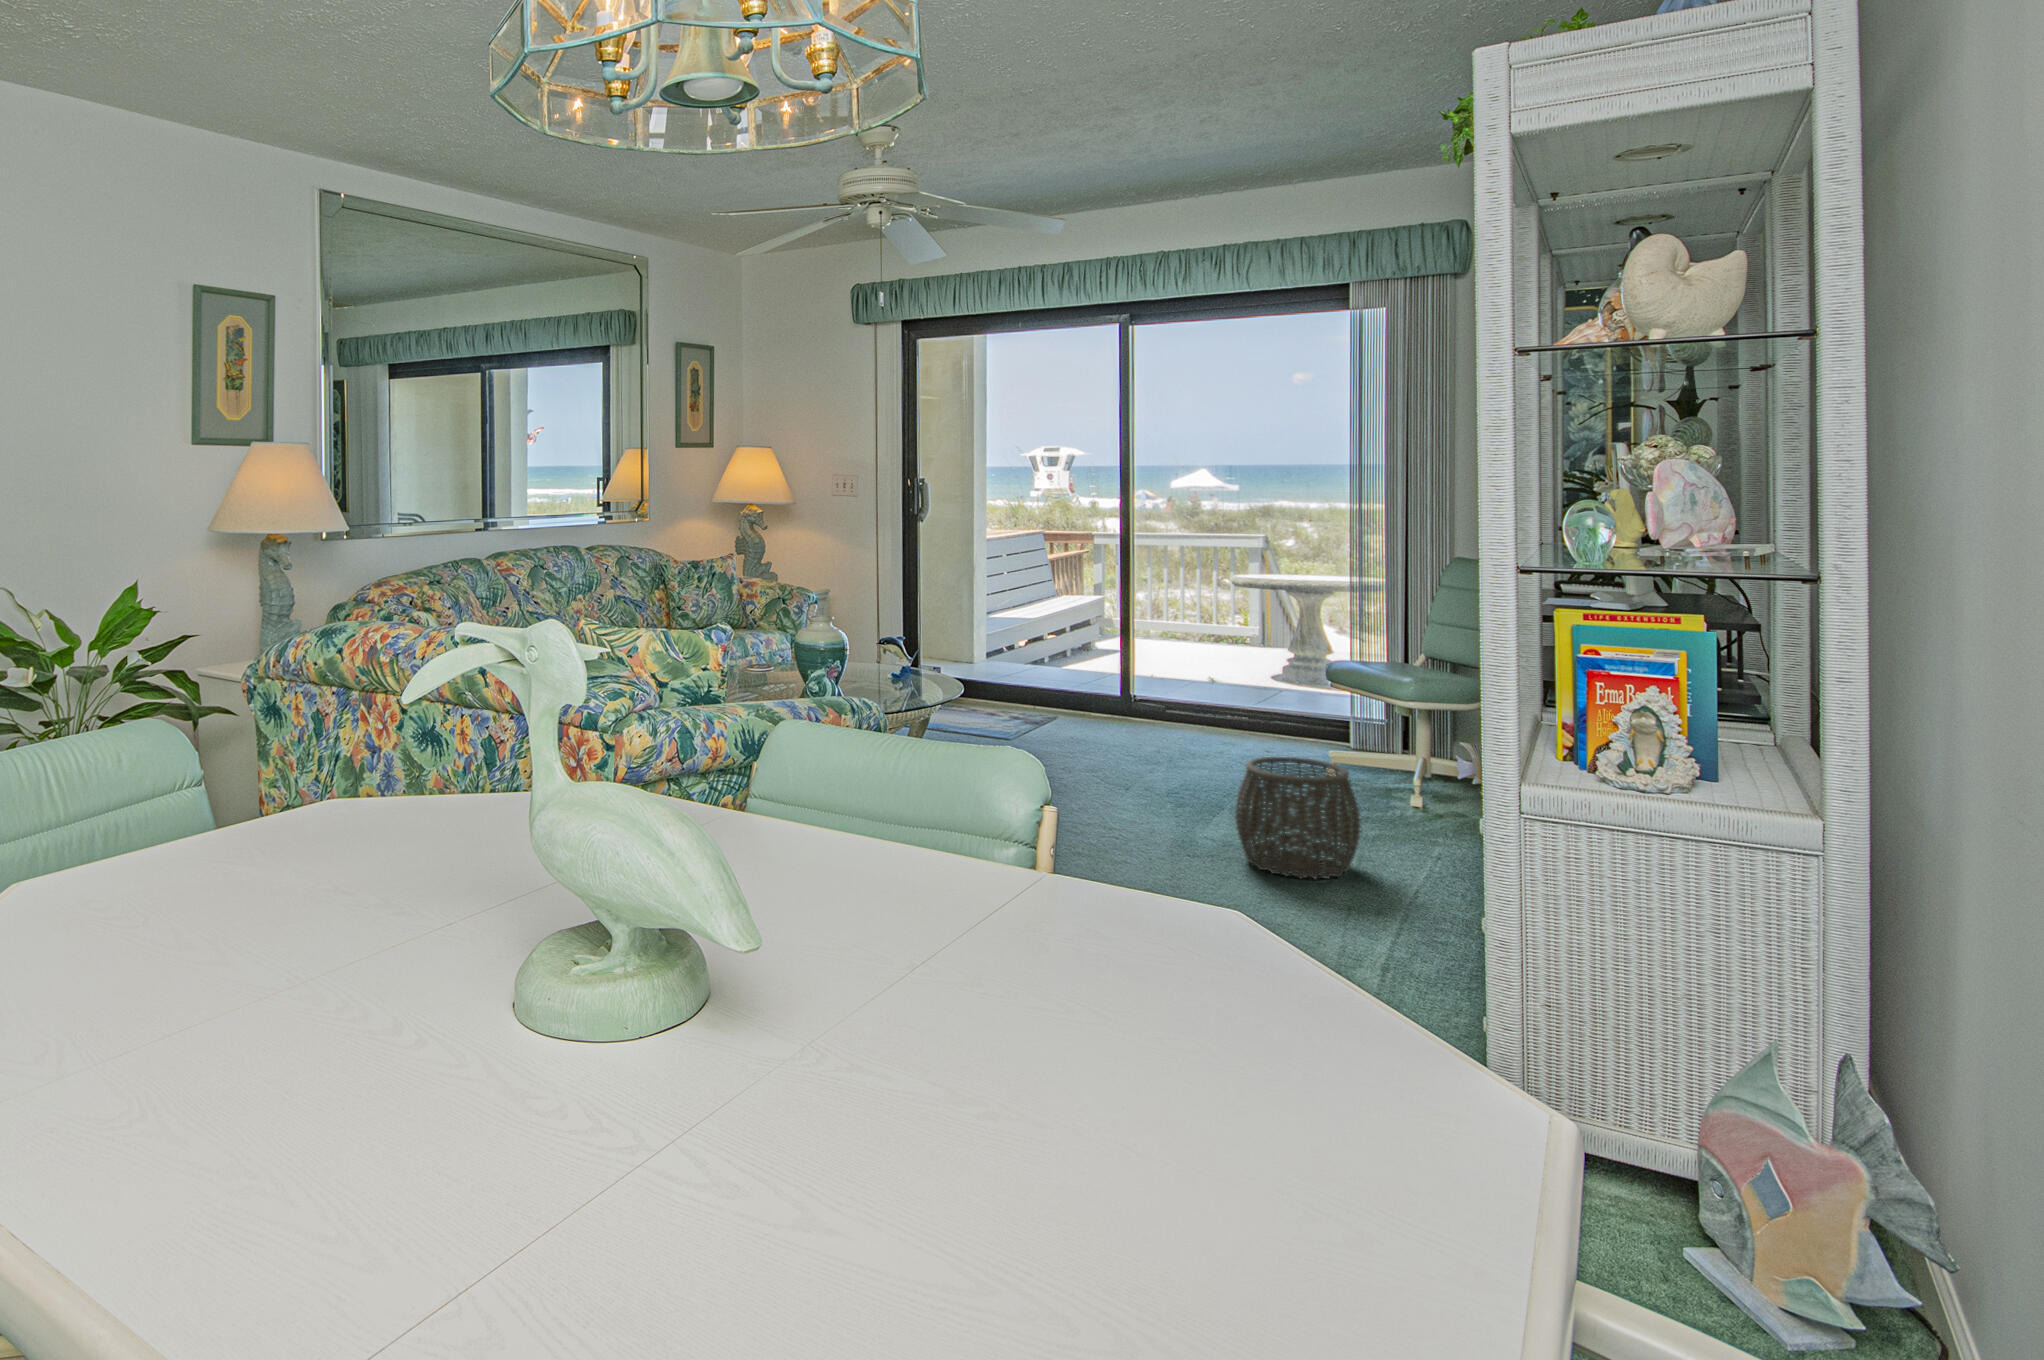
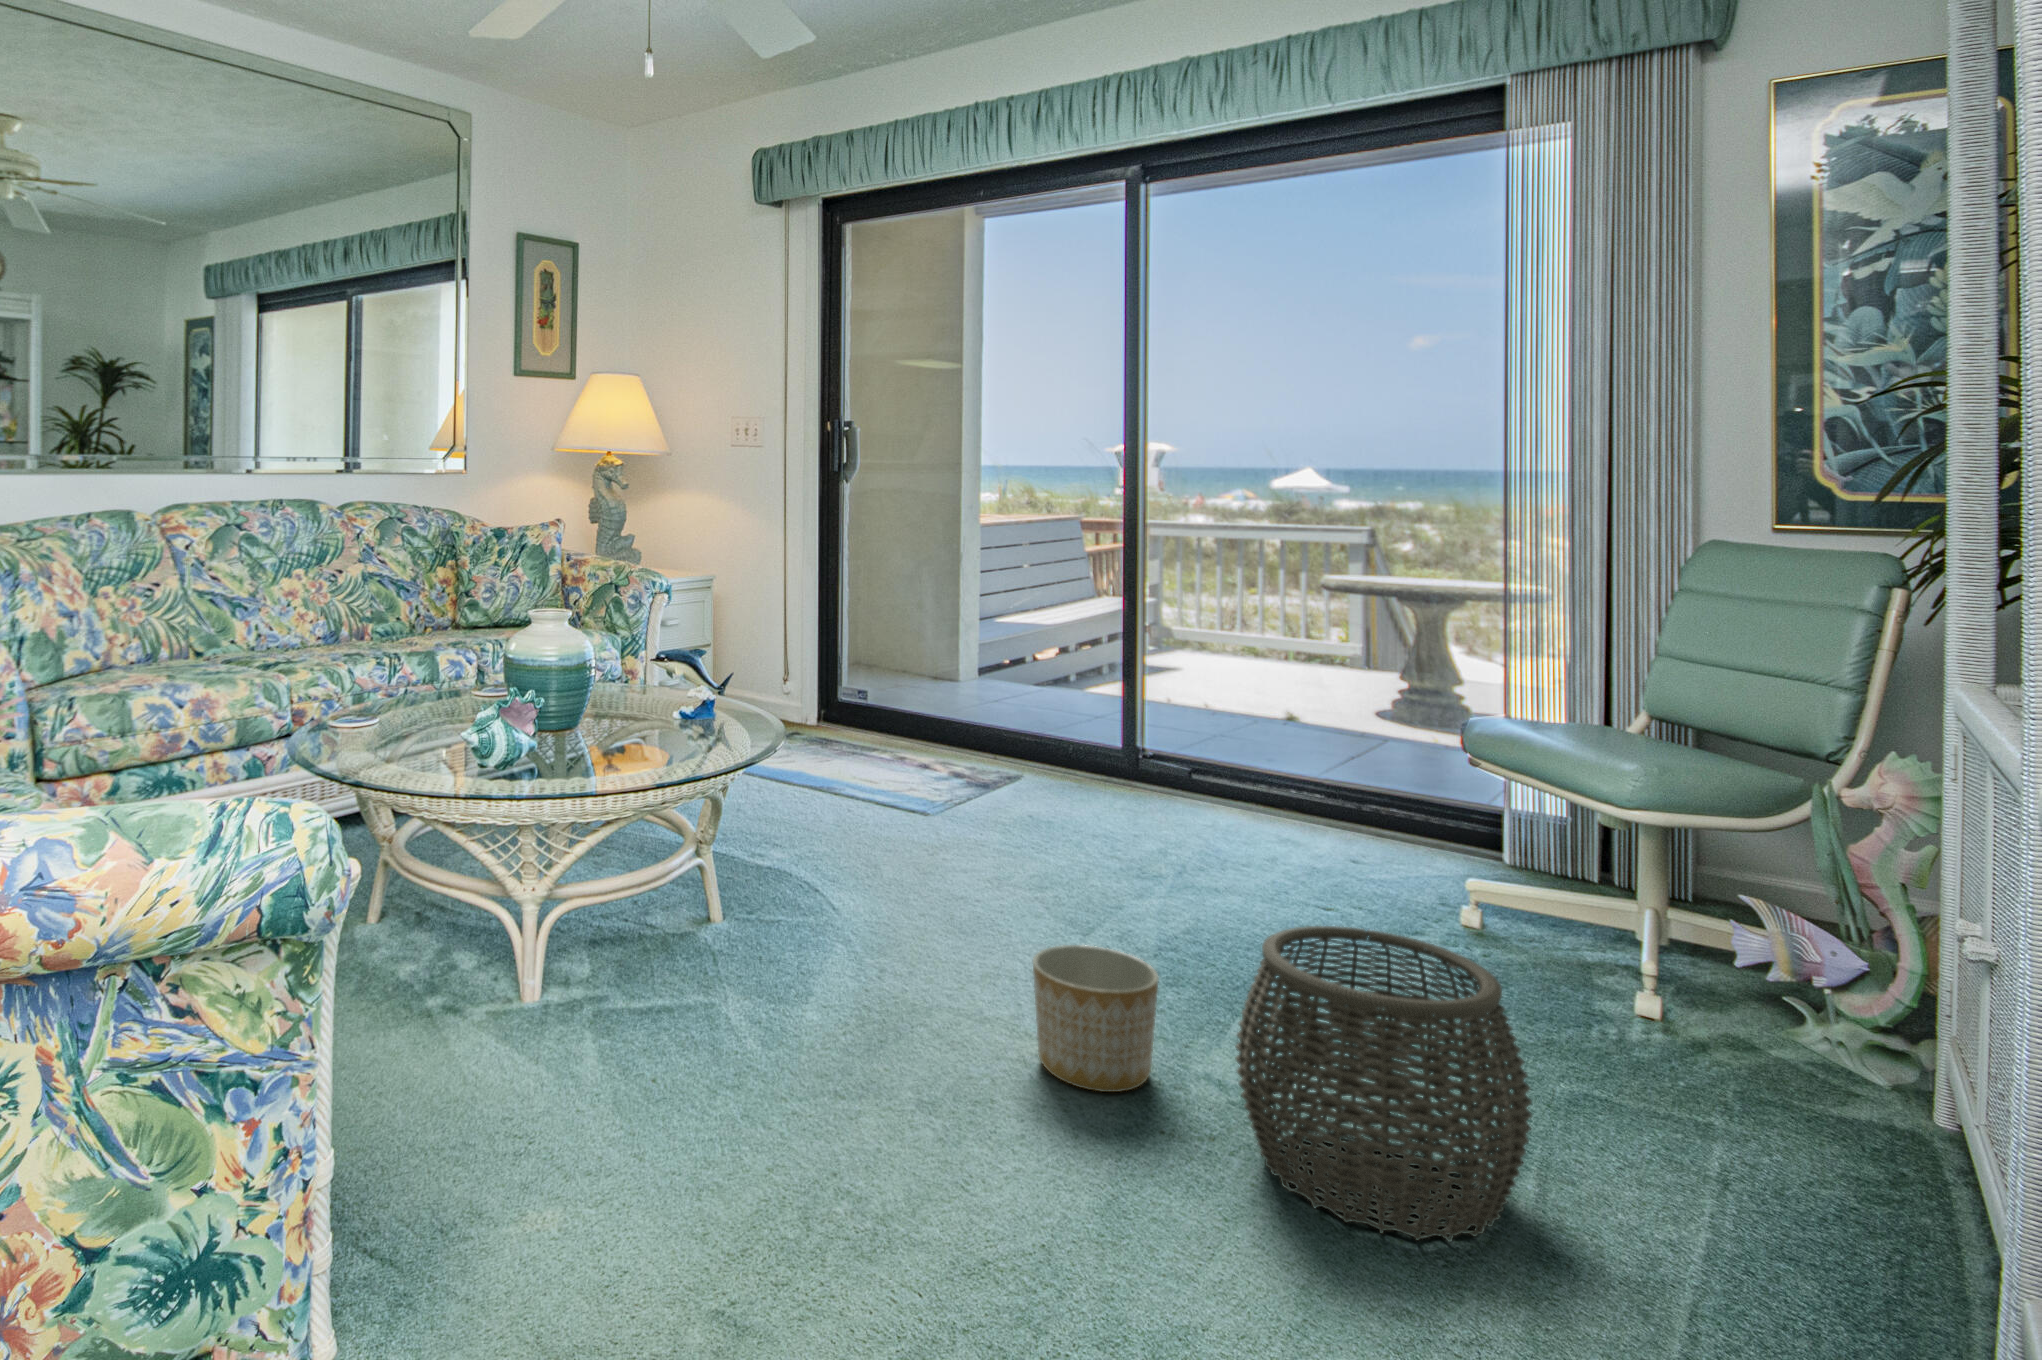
planter: none [1128,781,1191,846] -> present [1033,945,1159,1092]

